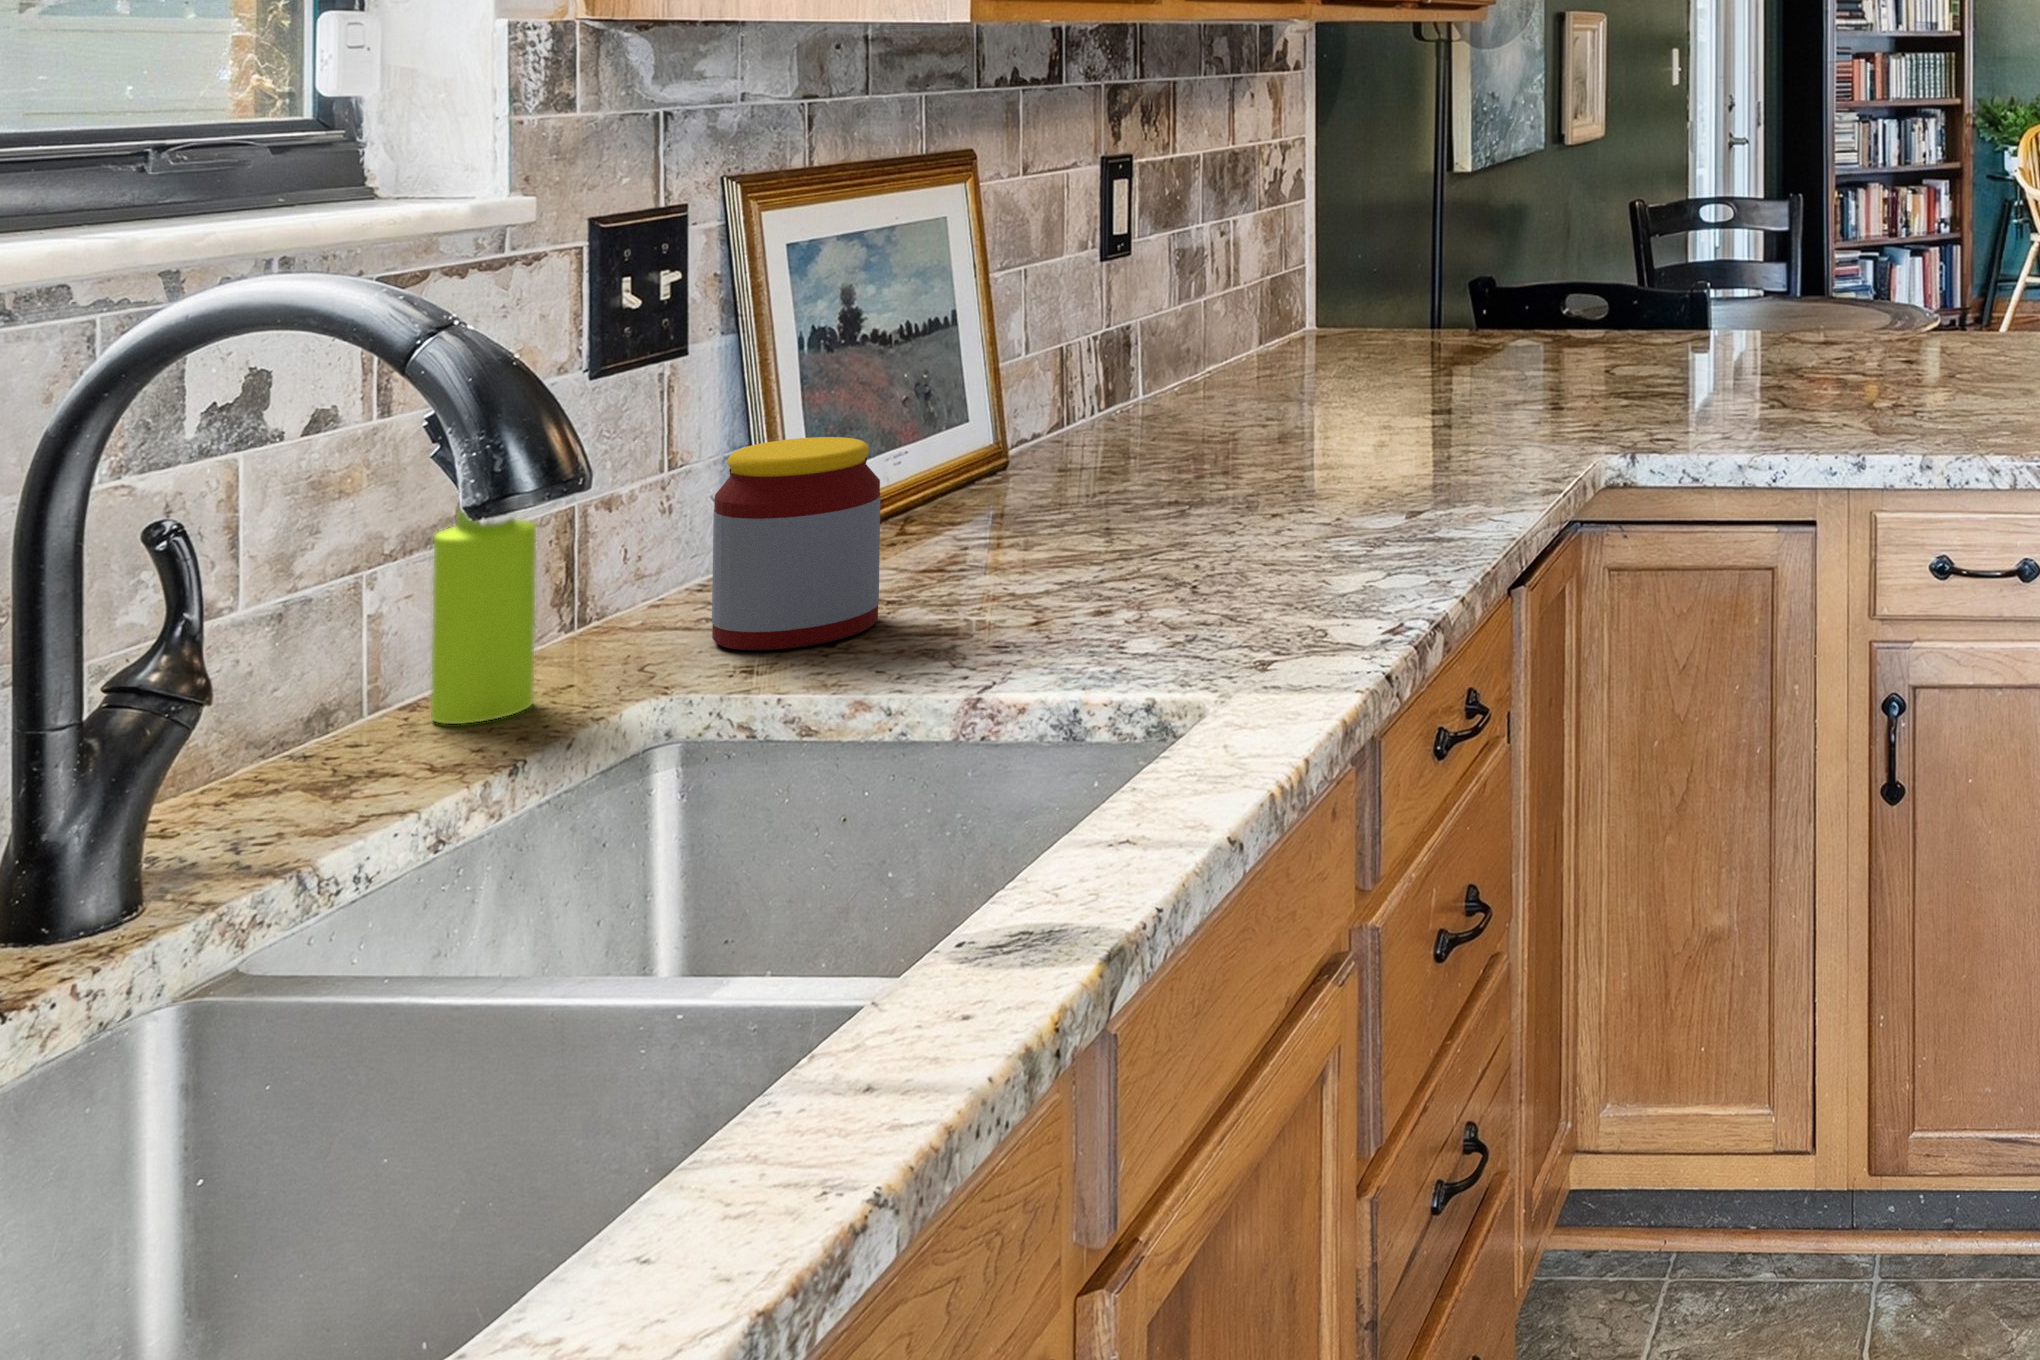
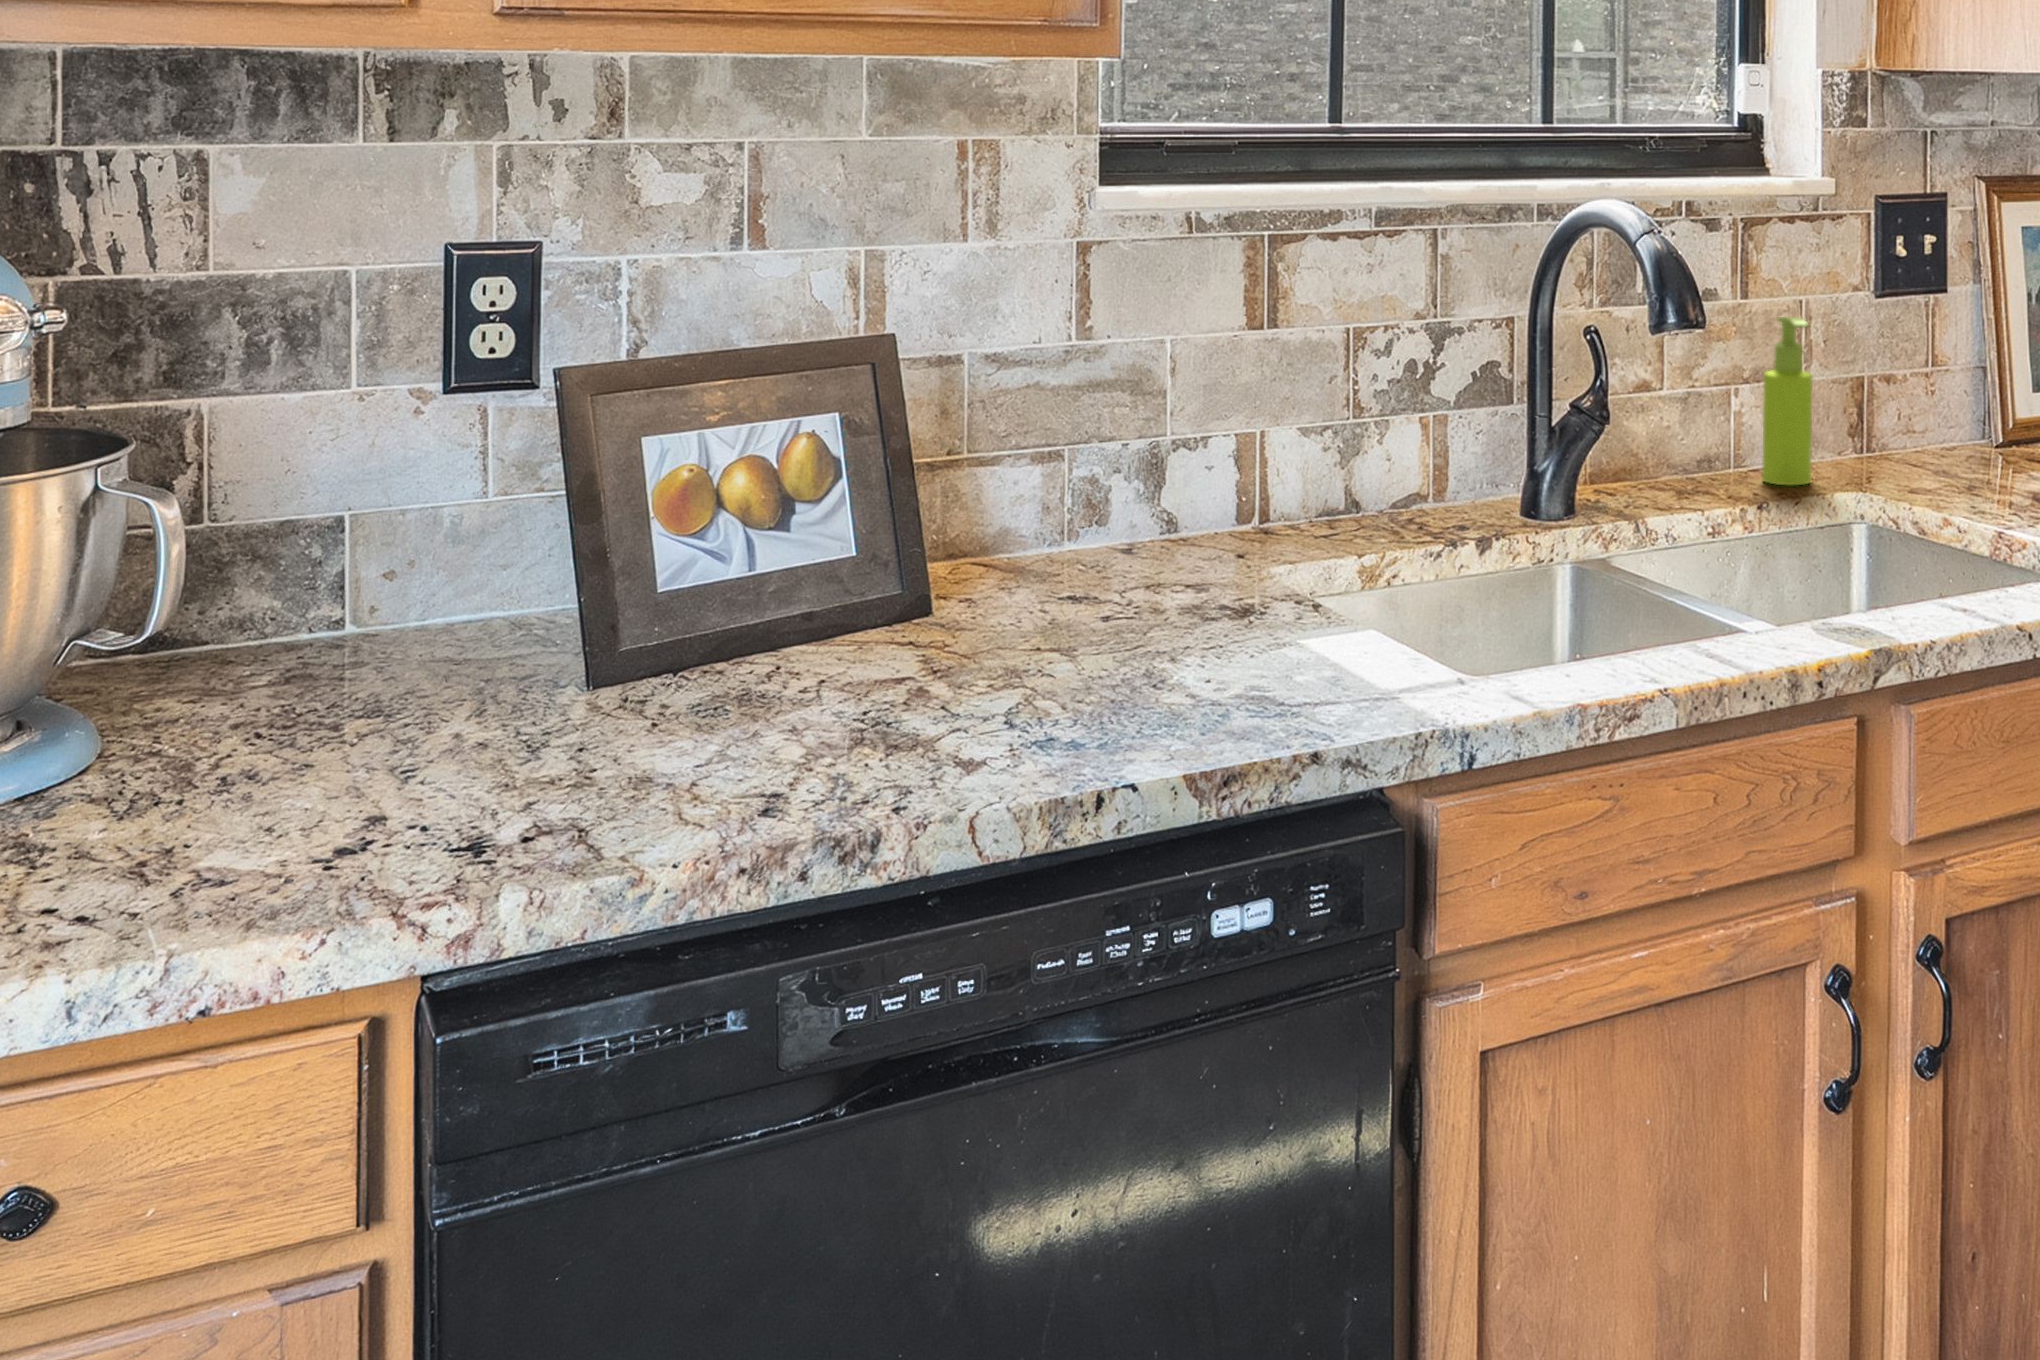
jar: present [712,437,880,650] -> none [1921,353,2020,489]

